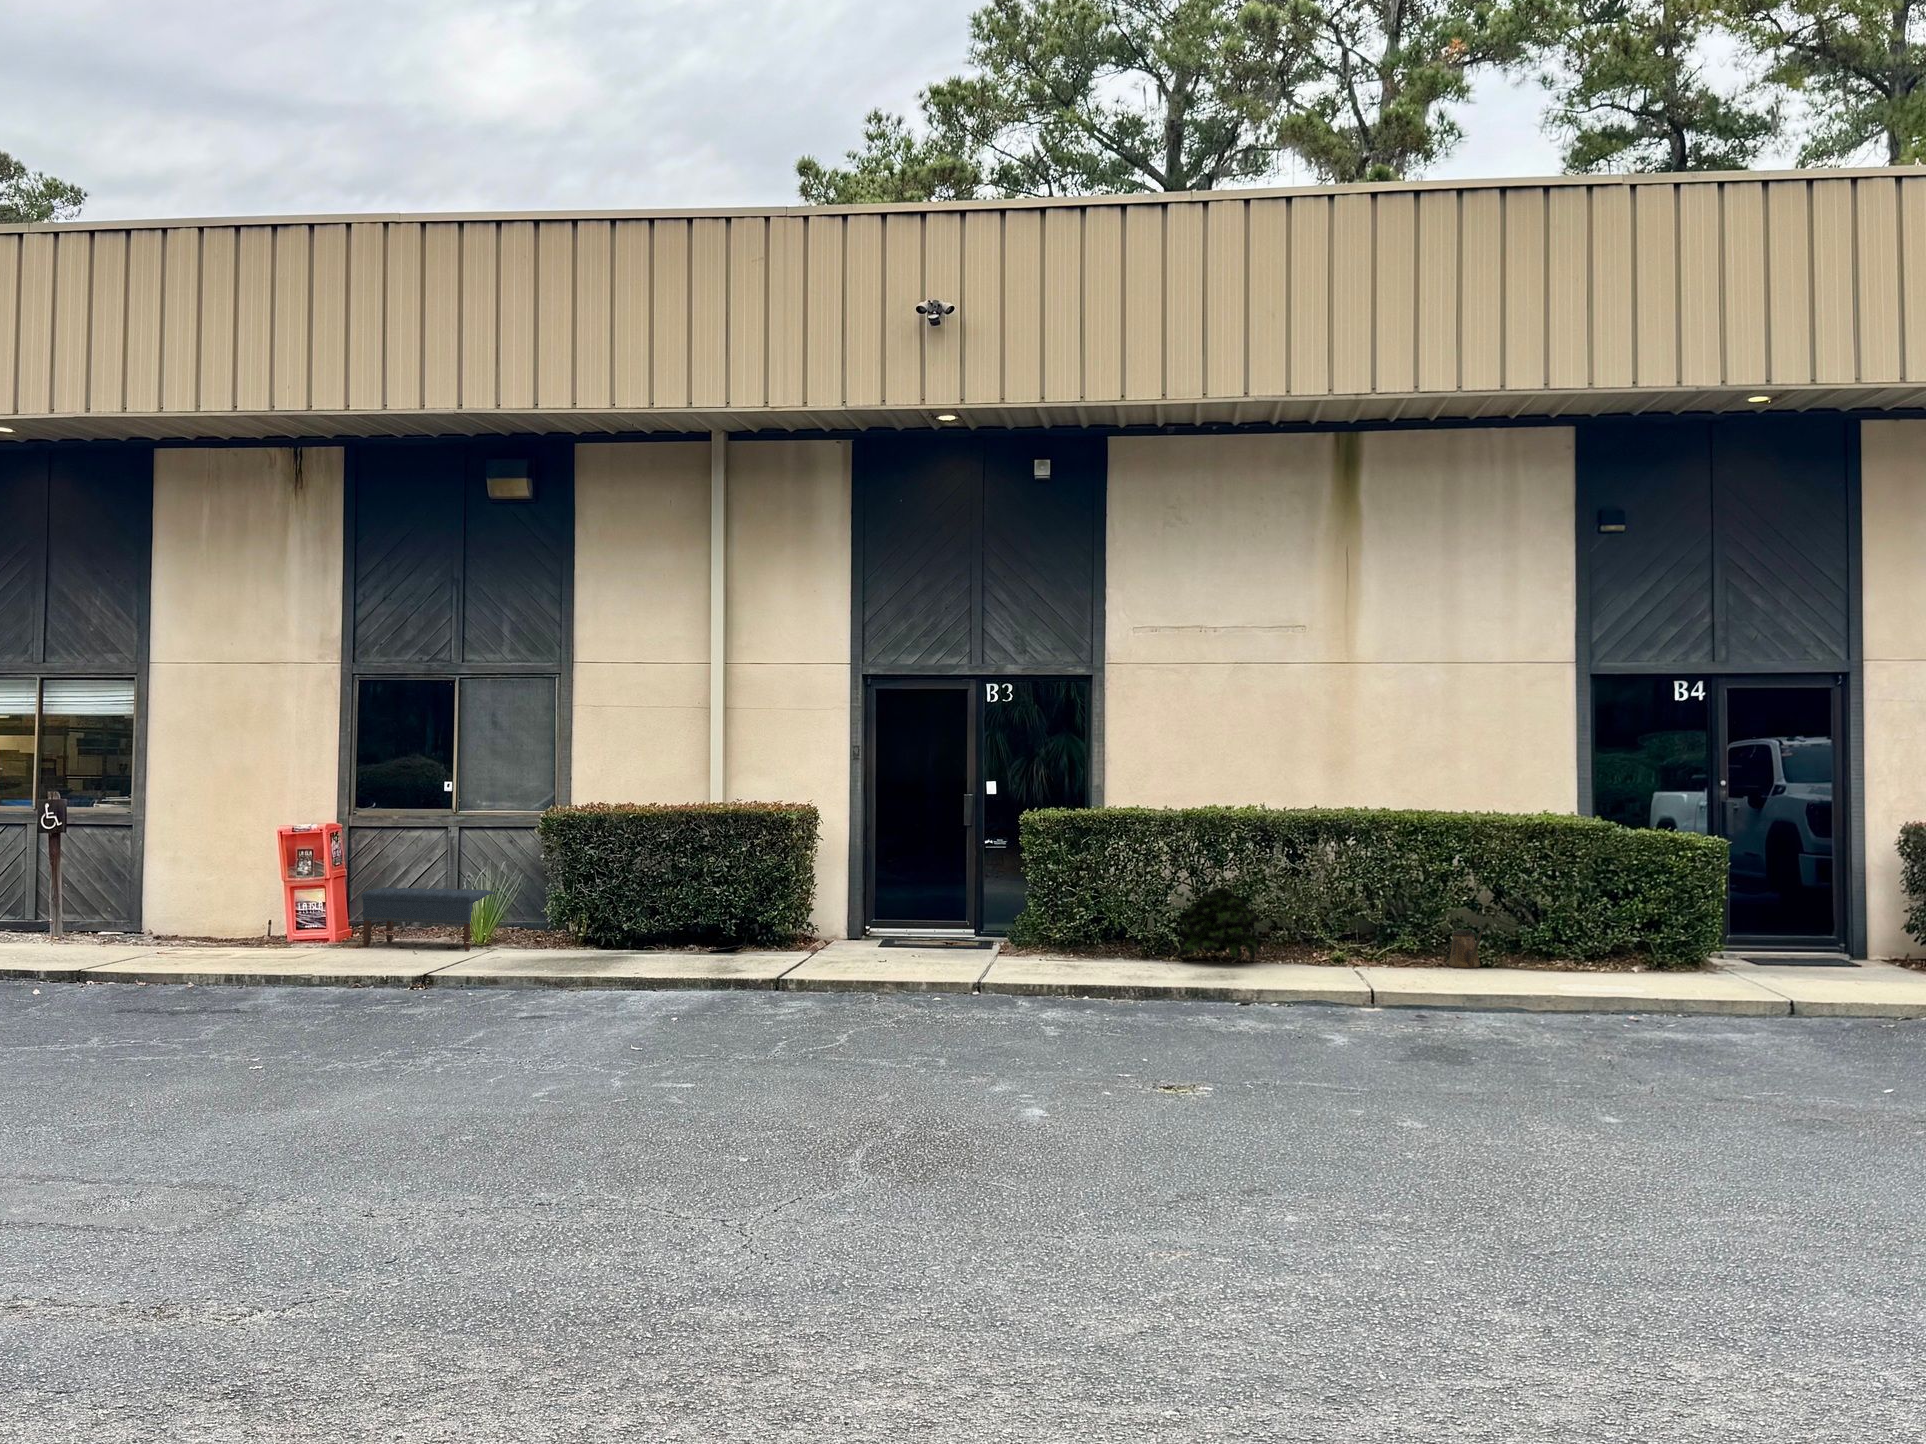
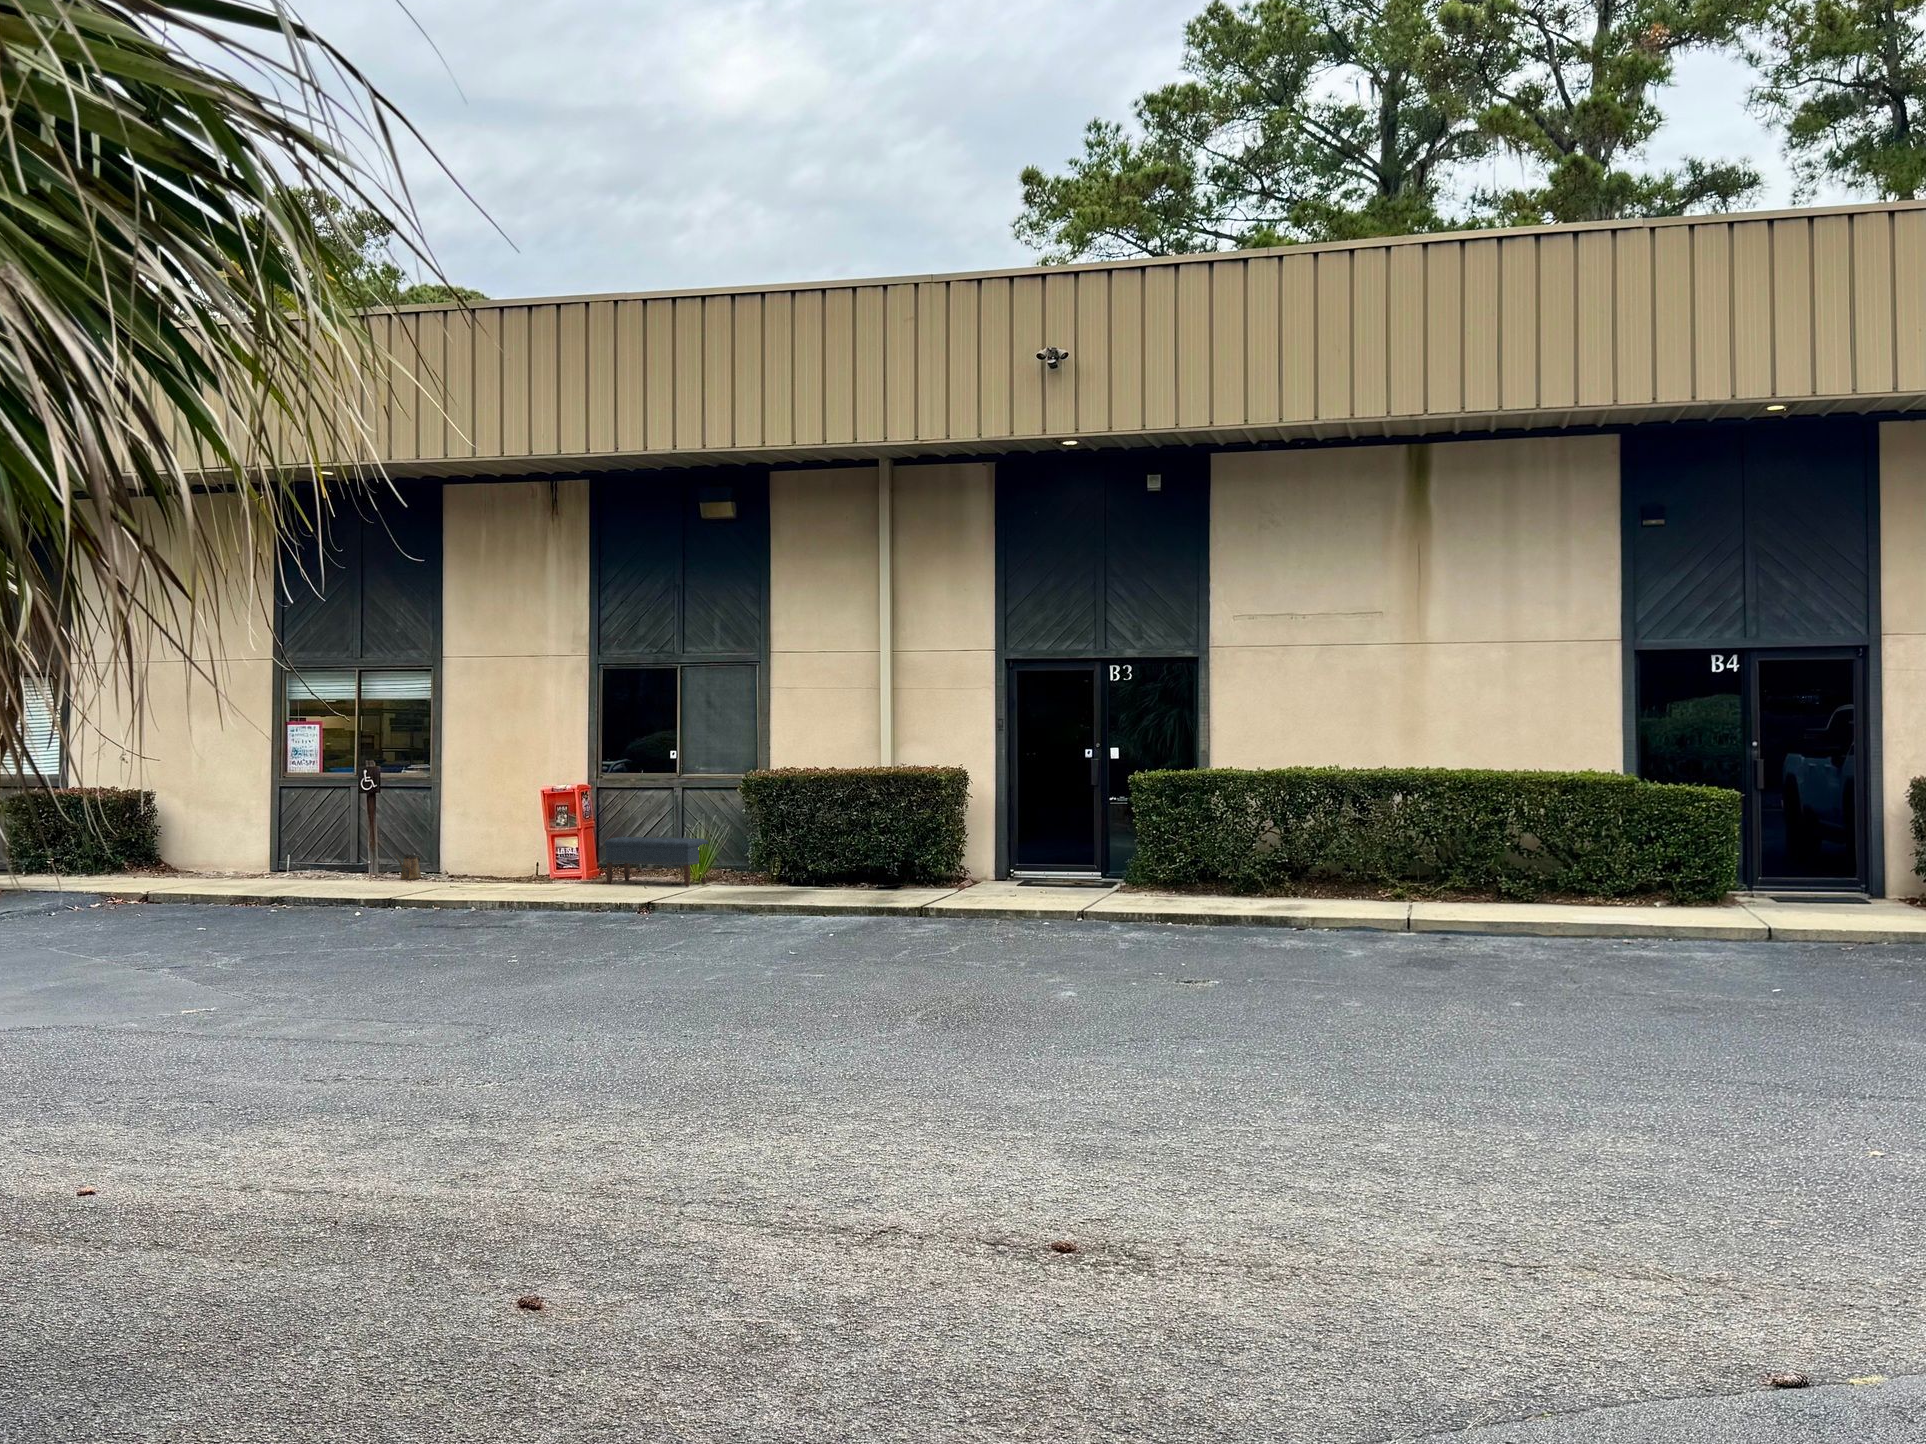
potted plant: present [1176,887,1262,963] -> none [1258,835,1332,898]
watering can: present [1448,930,1484,968] -> present [395,854,422,880]

